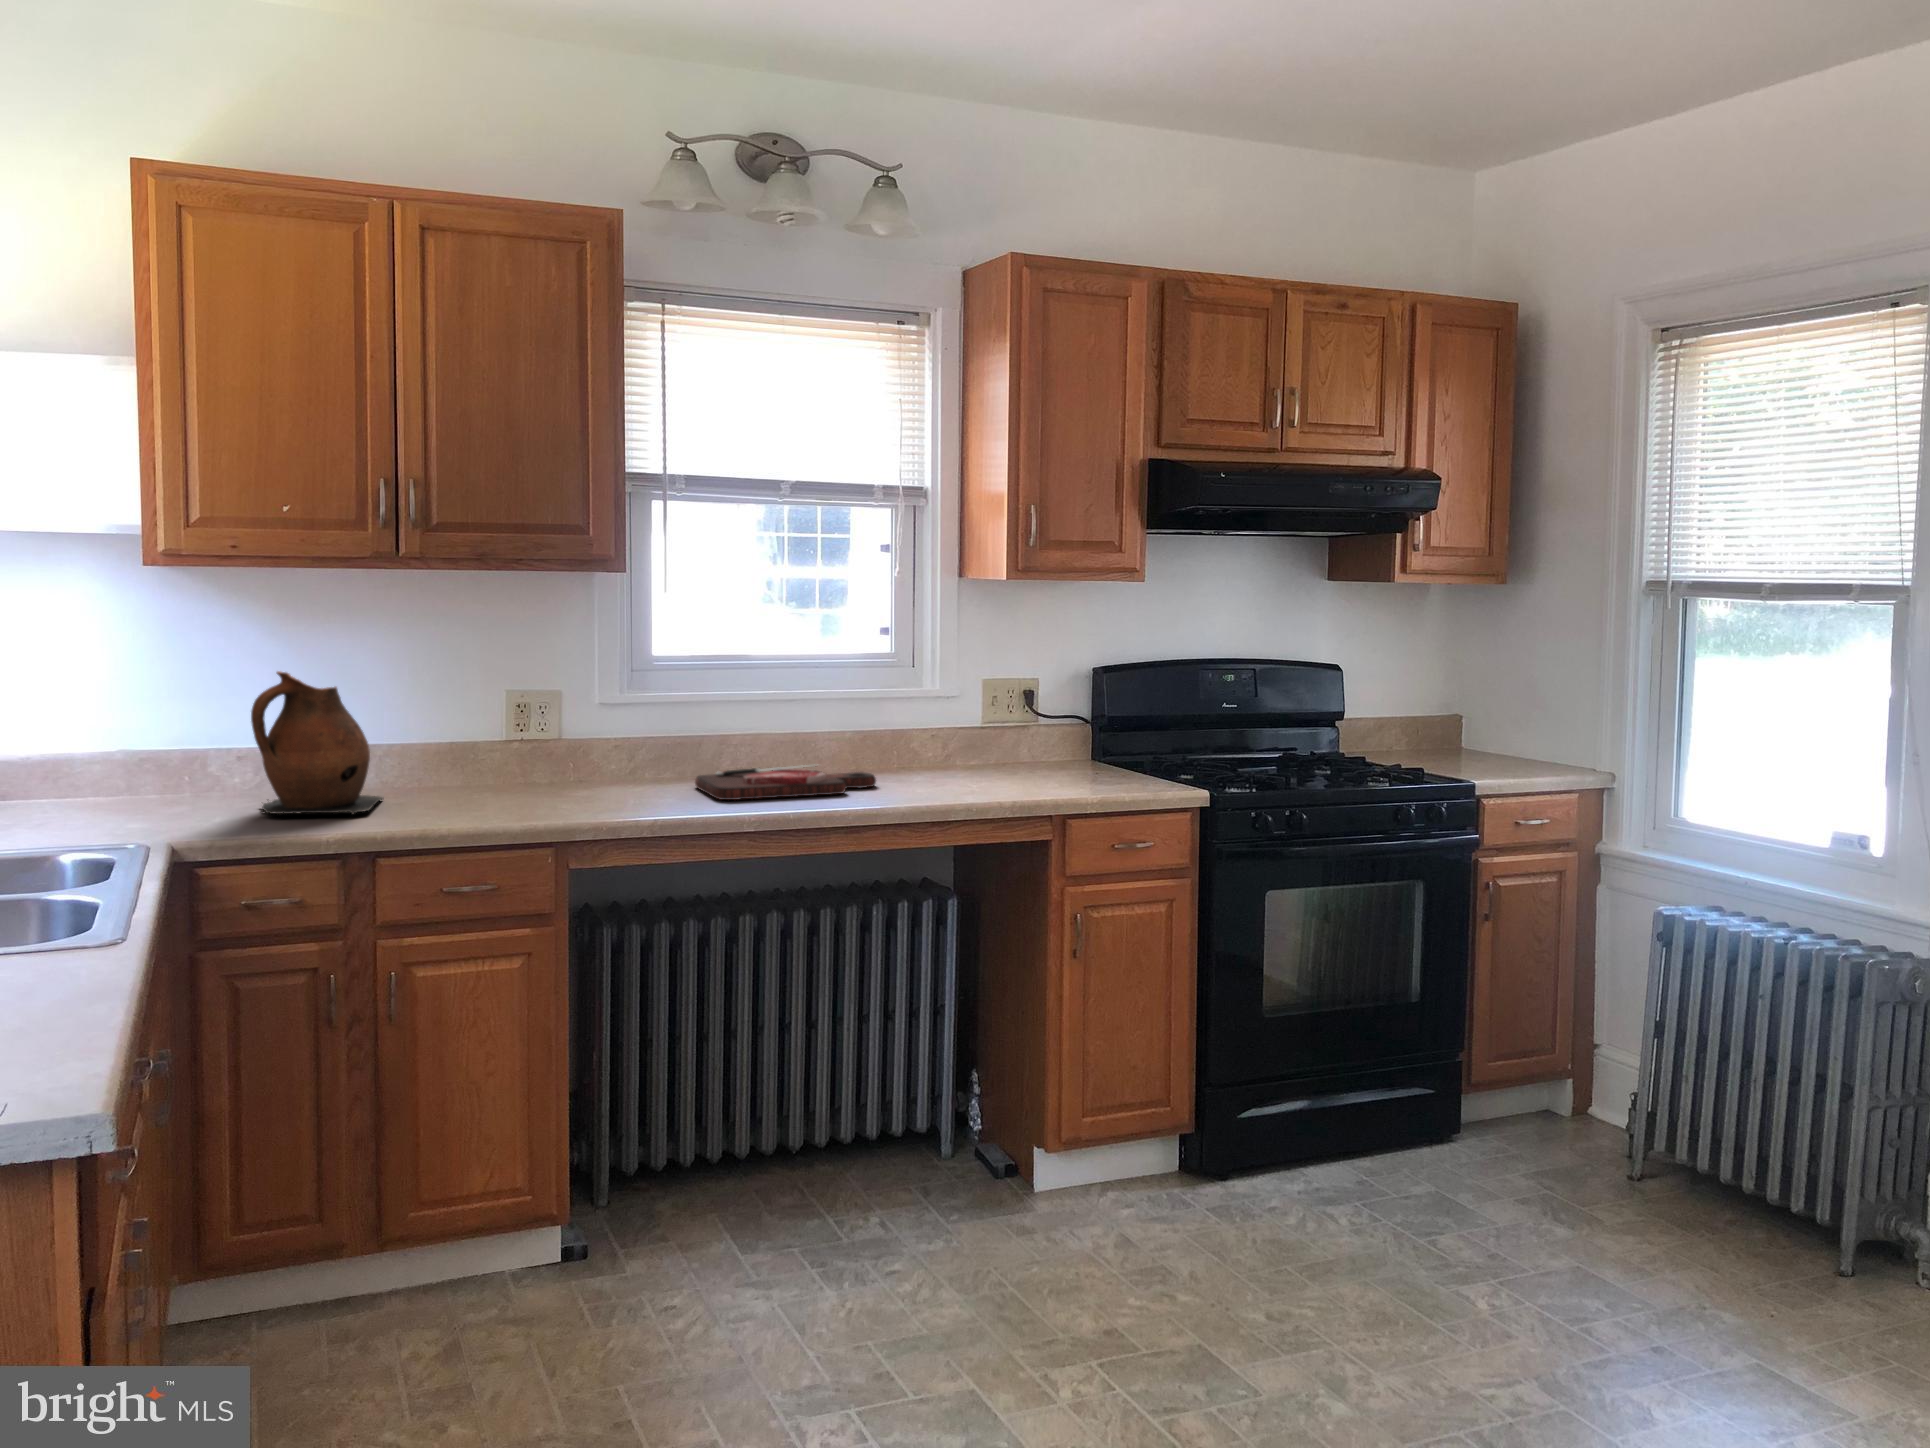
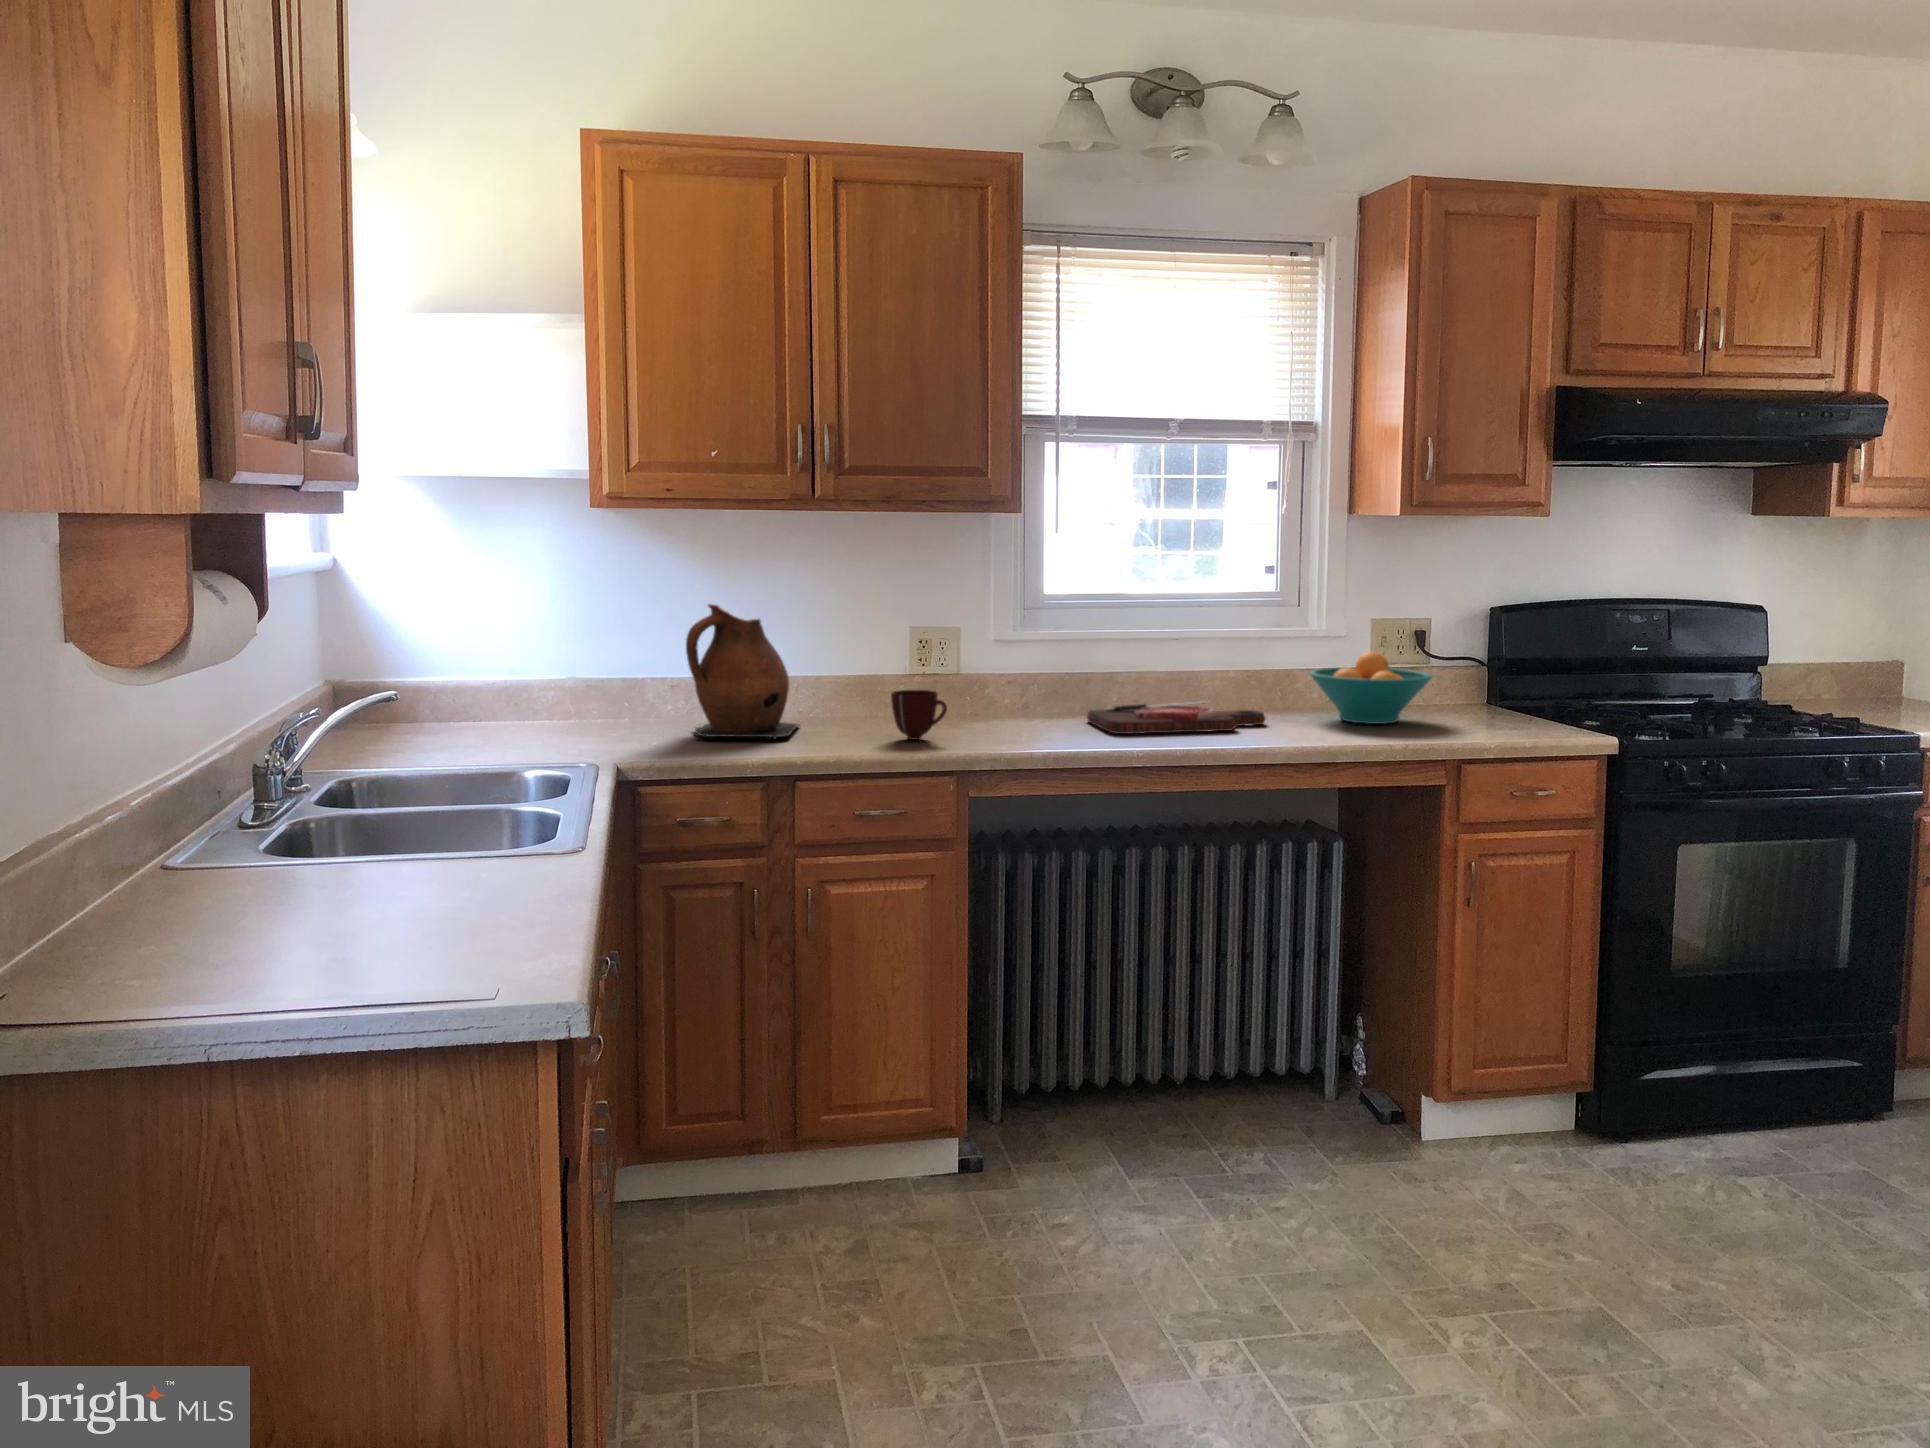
fruit bowl: none [920,712,1038,783] -> present [1310,652,1432,724]
mug: none [483,759,543,812] -> present [891,690,947,740]

